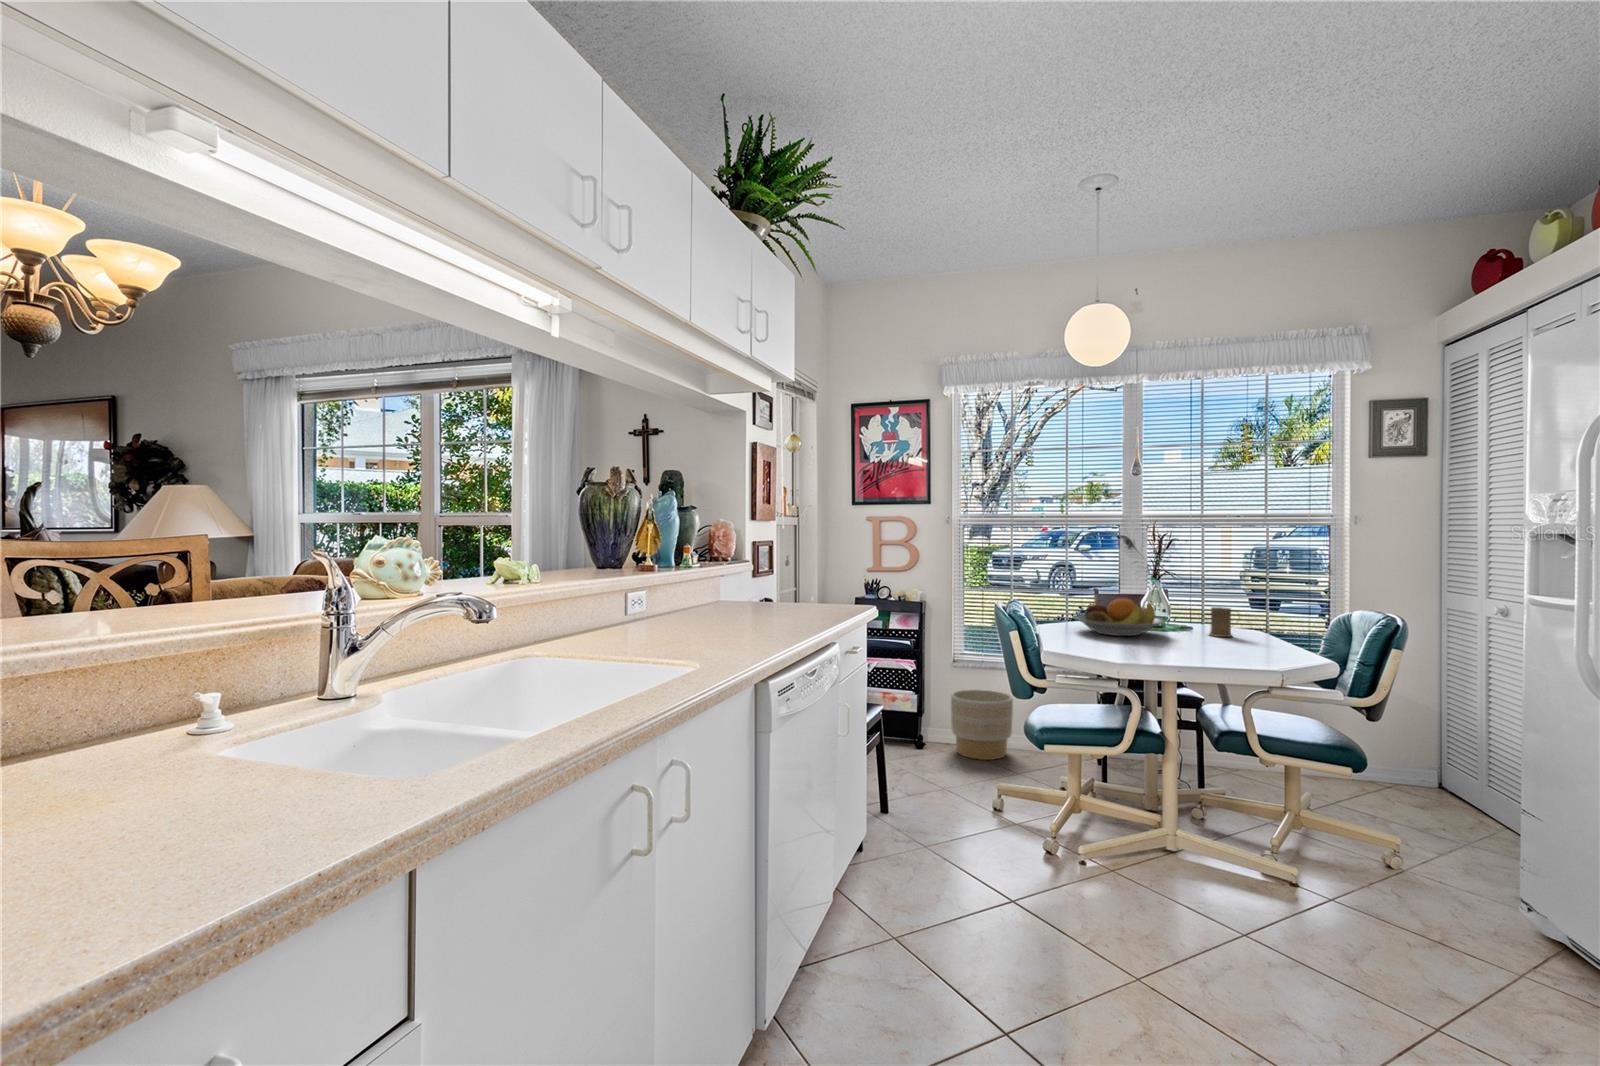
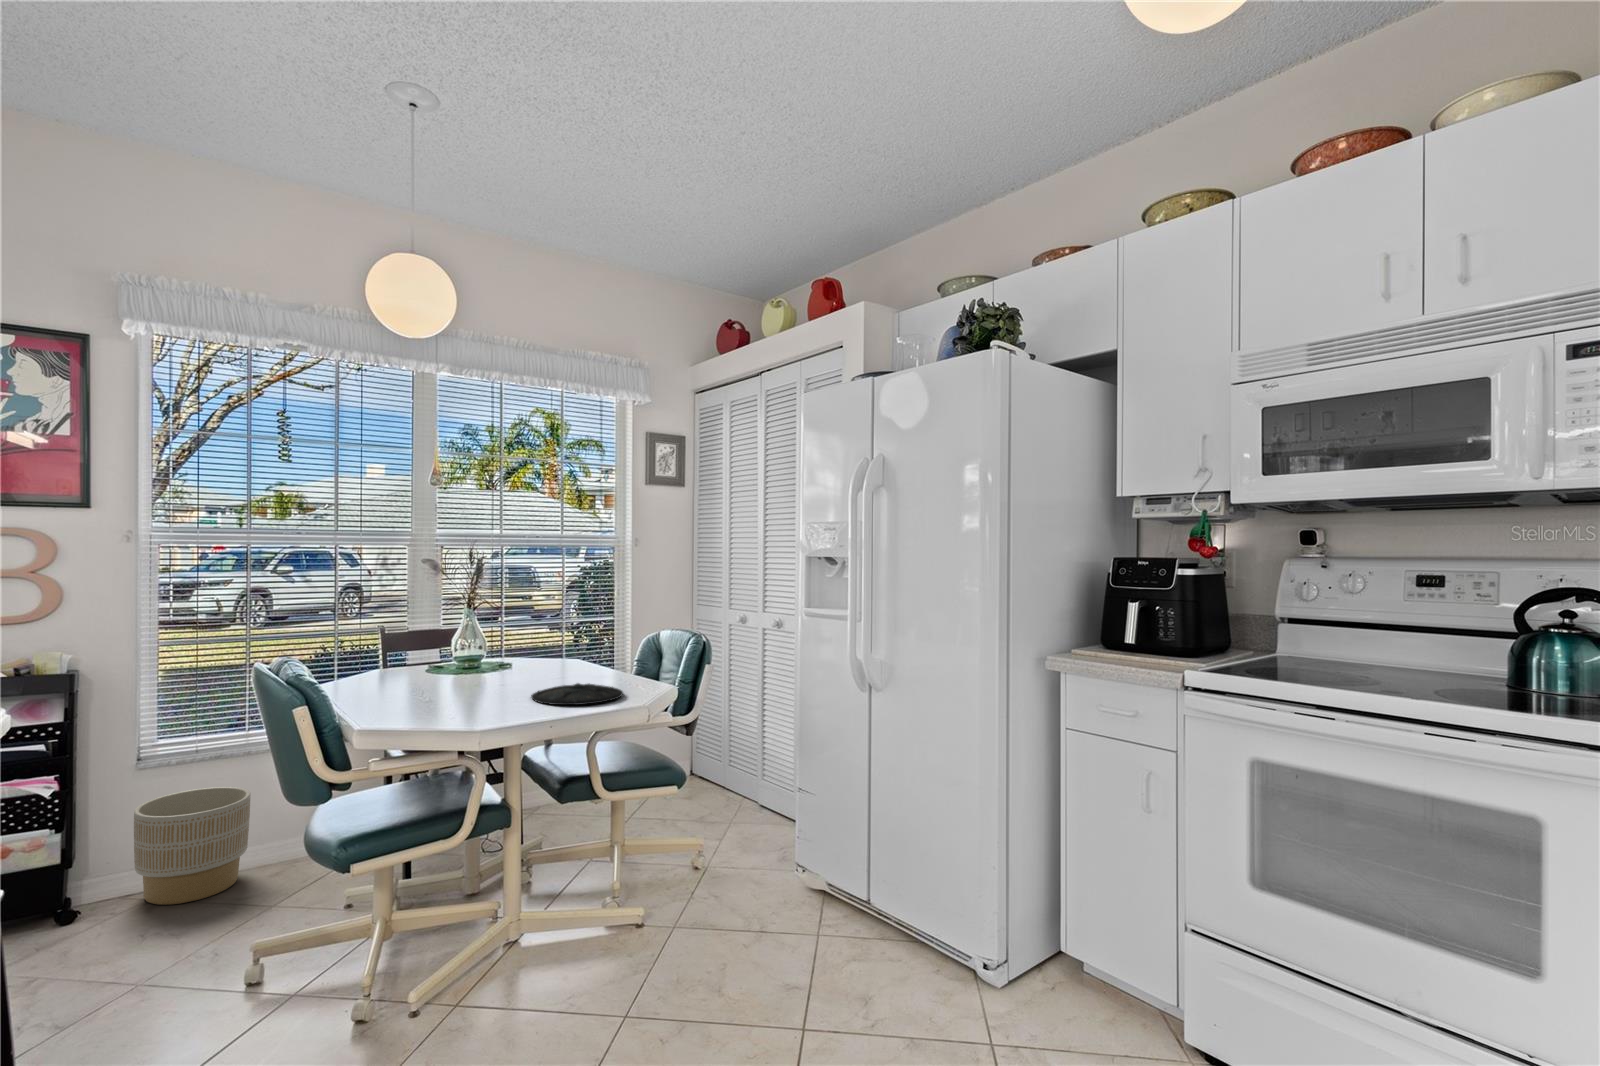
fruit bowl: present [1074,598,1164,636] -> none [373,639,492,689]
mug: present [1209,607,1232,637] -> none [532,639,567,673]
plate: none [1186,644,1274,662] -> present [531,683,623,705]

